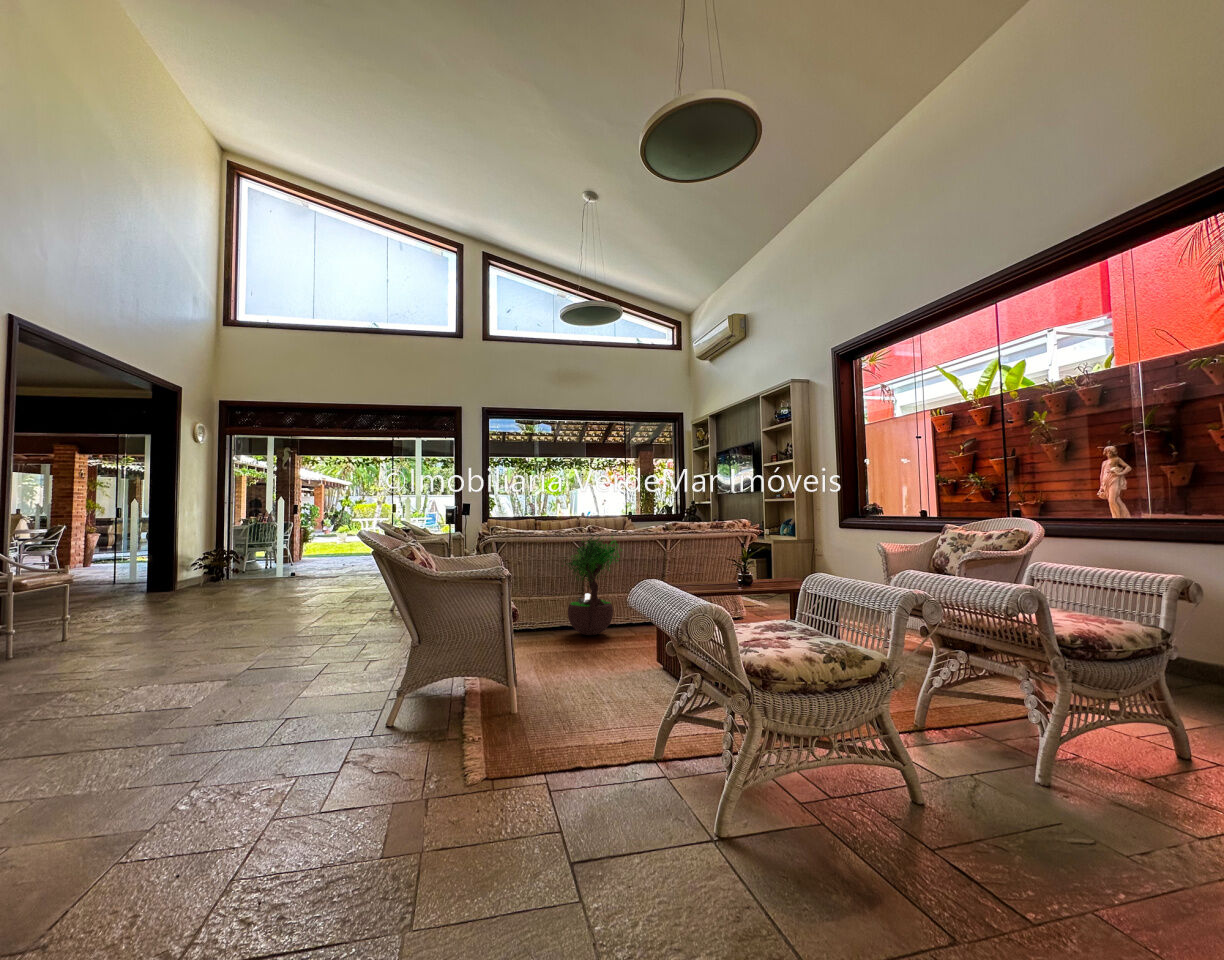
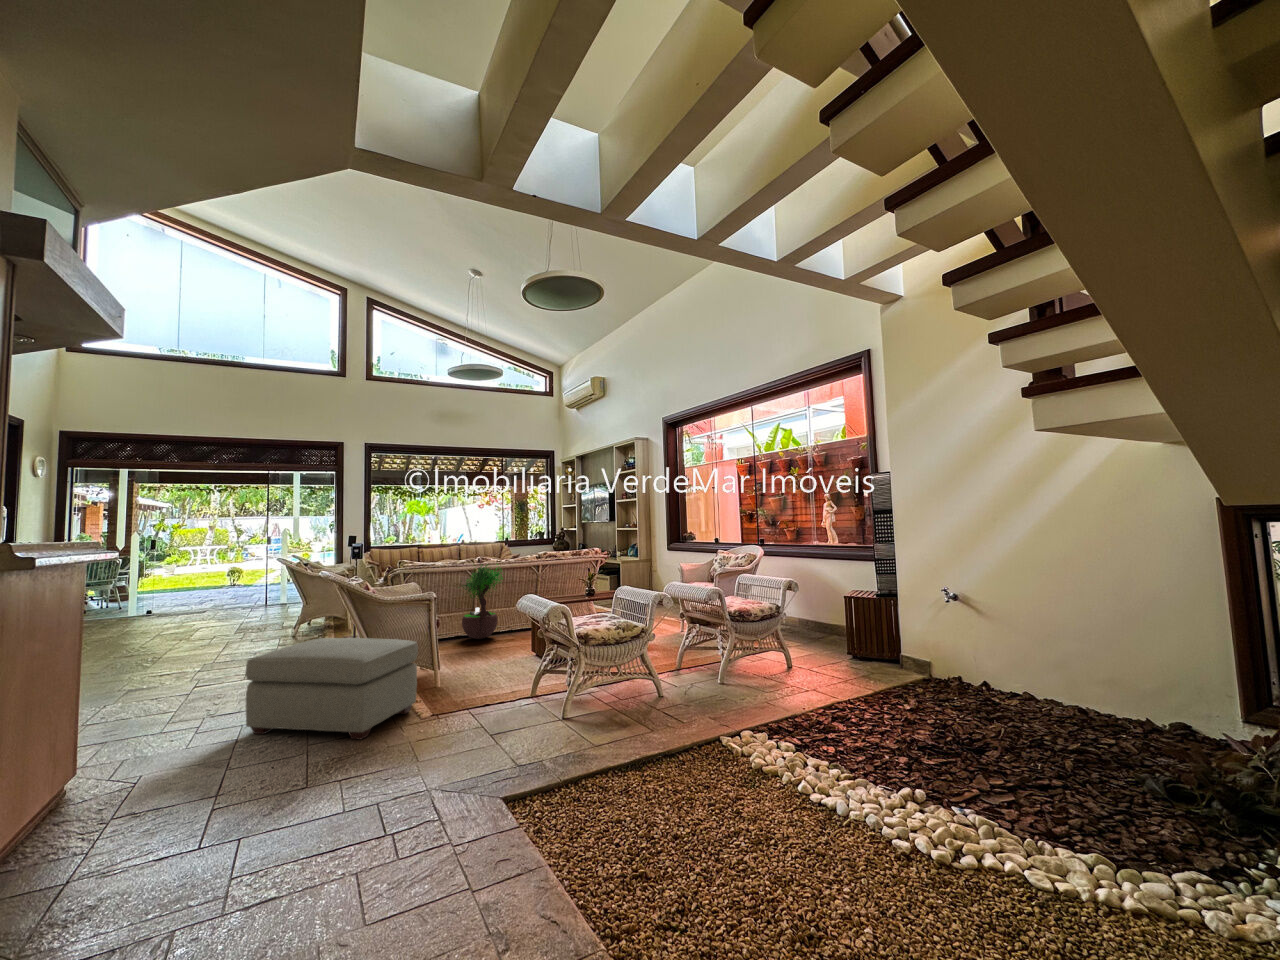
ottoman: none [209,630,470,826] -> present [246,638,418,739]

